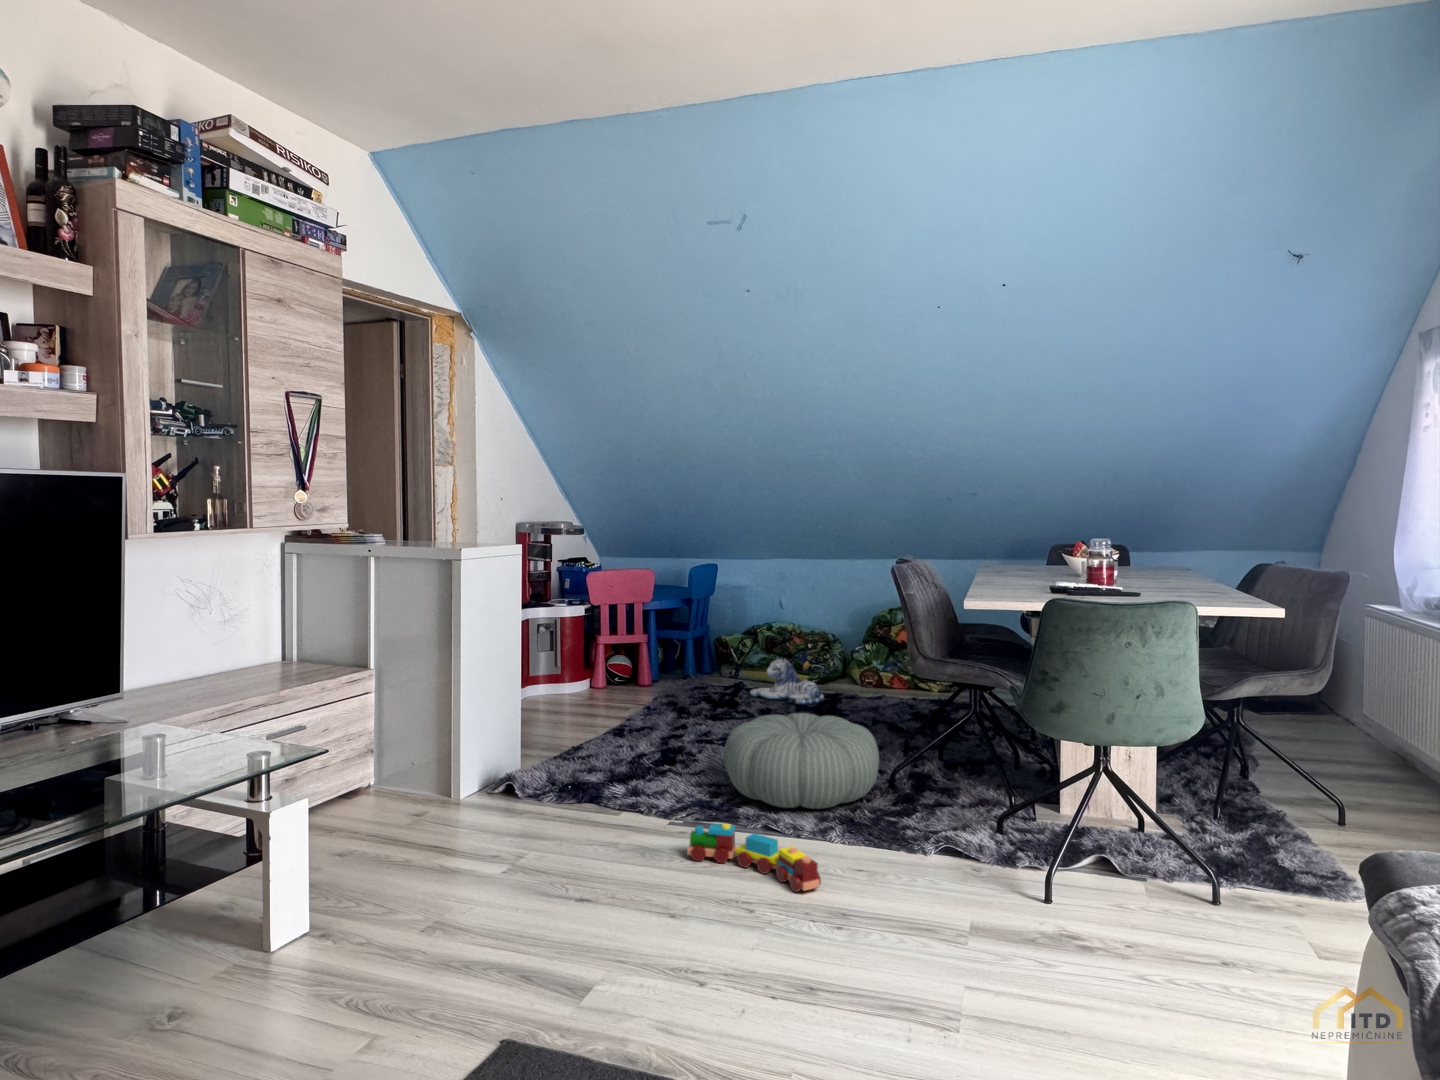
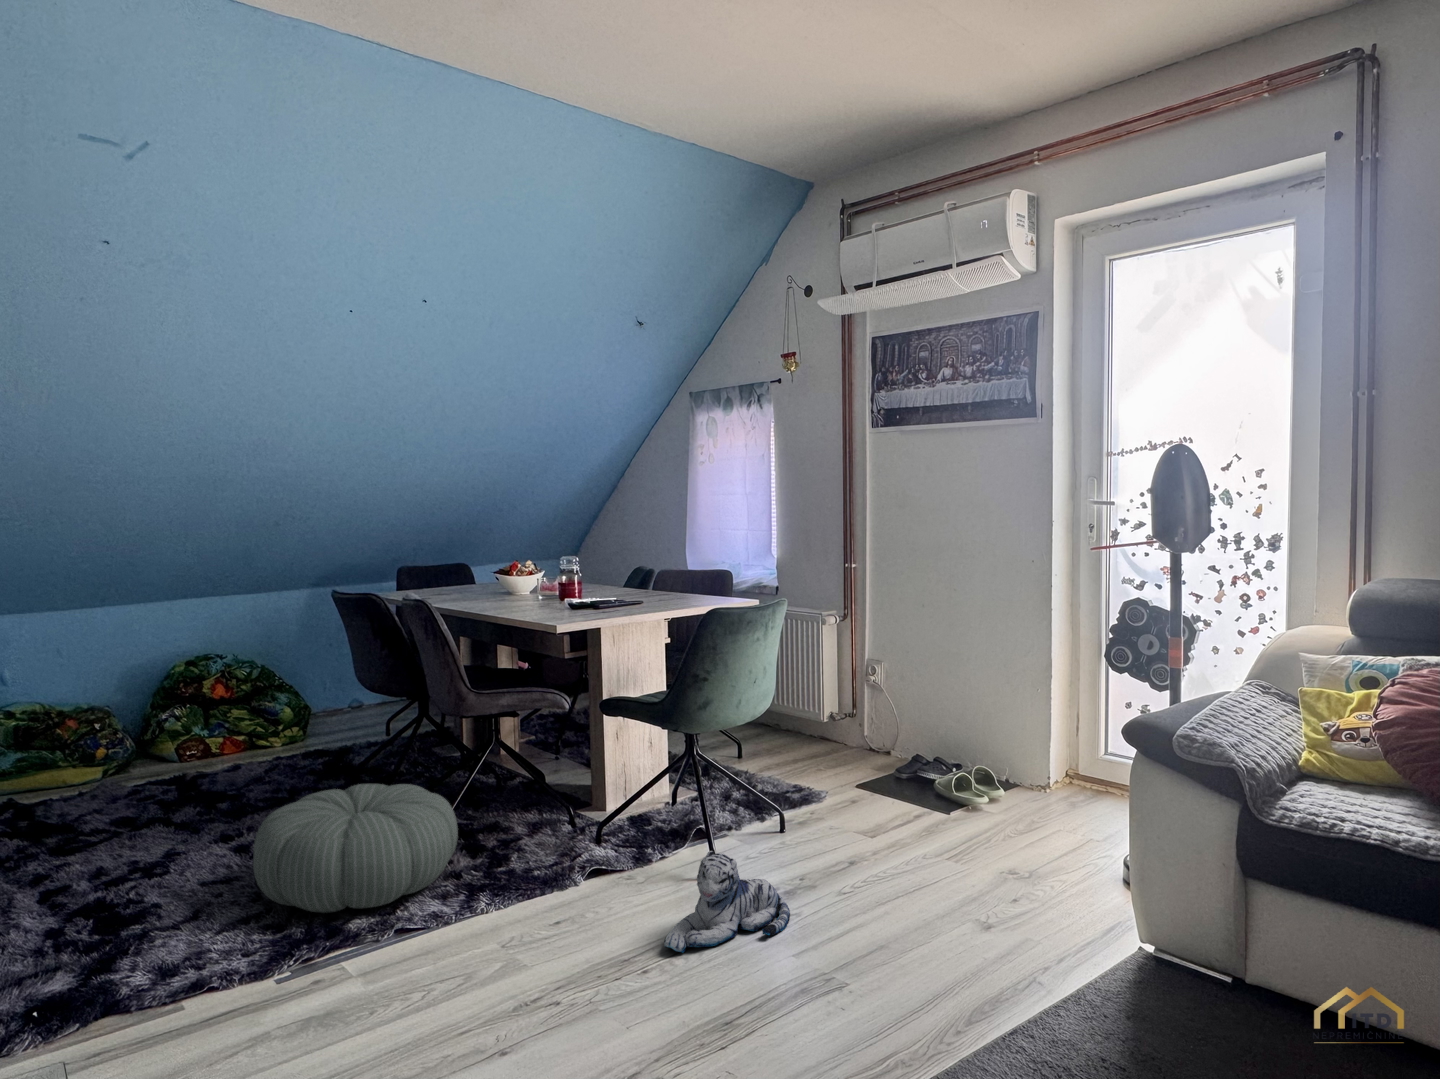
plush toy: present [751,658,824,704] -> present [664,851,790,953]
toy train: present [687,824,821,892] -> none [377,922,571,996]

